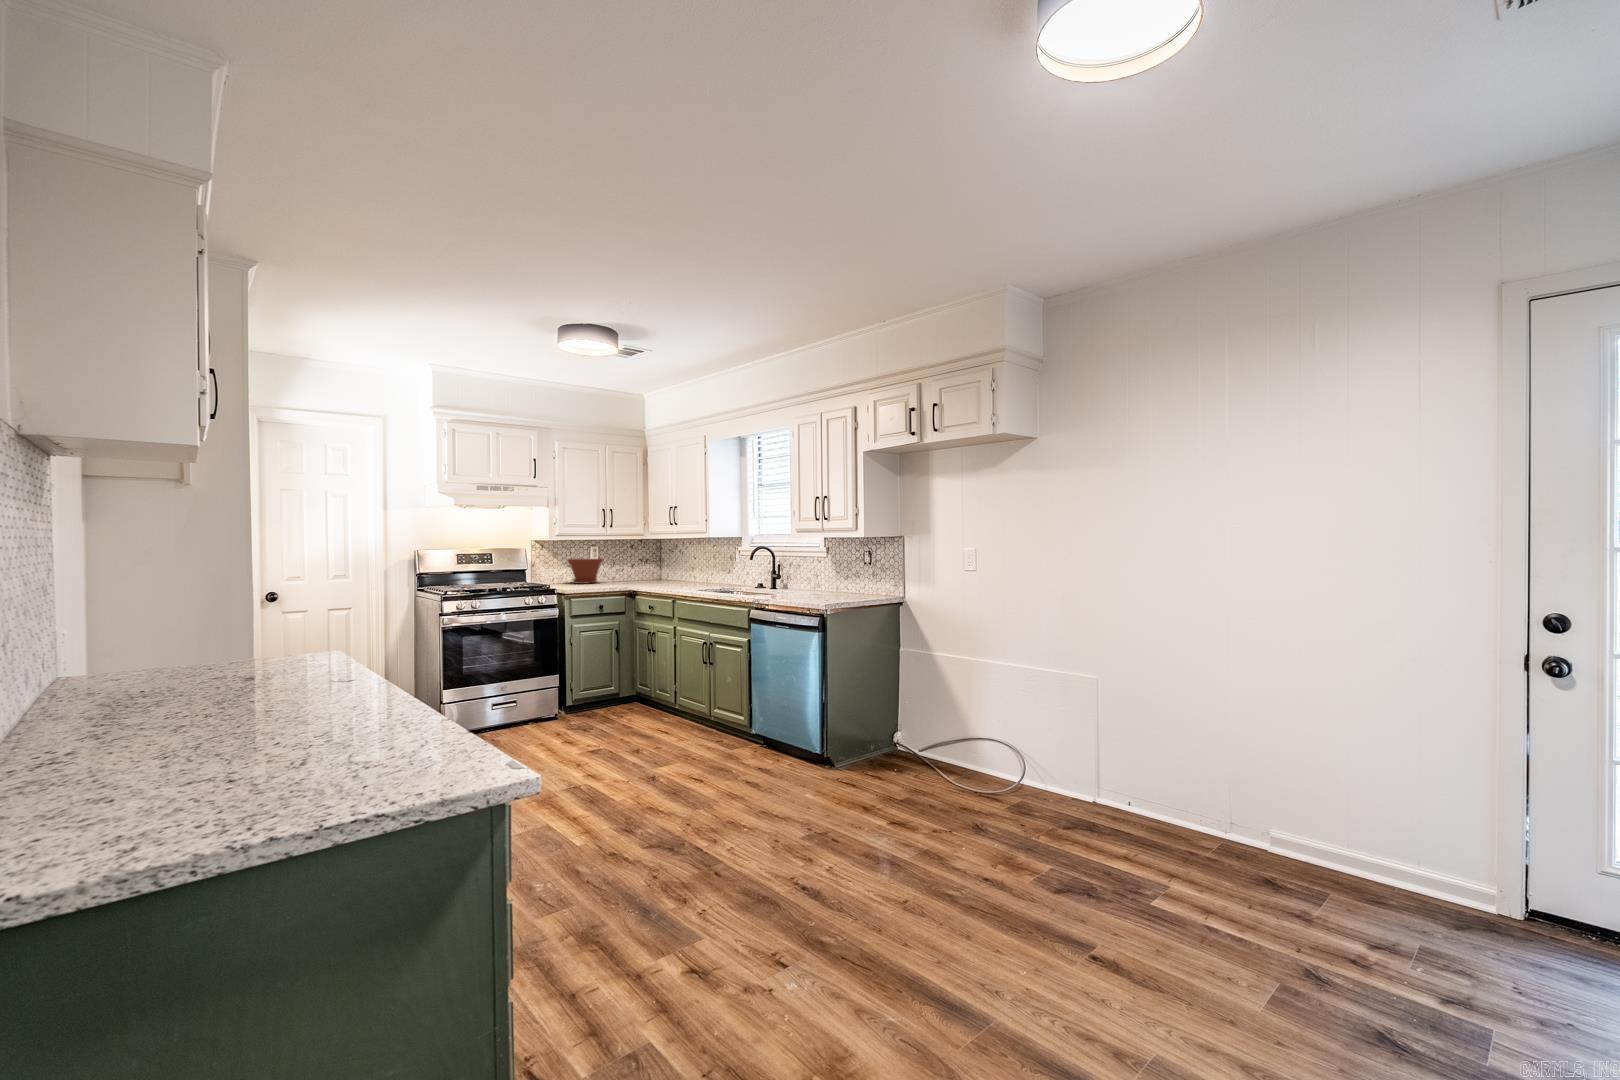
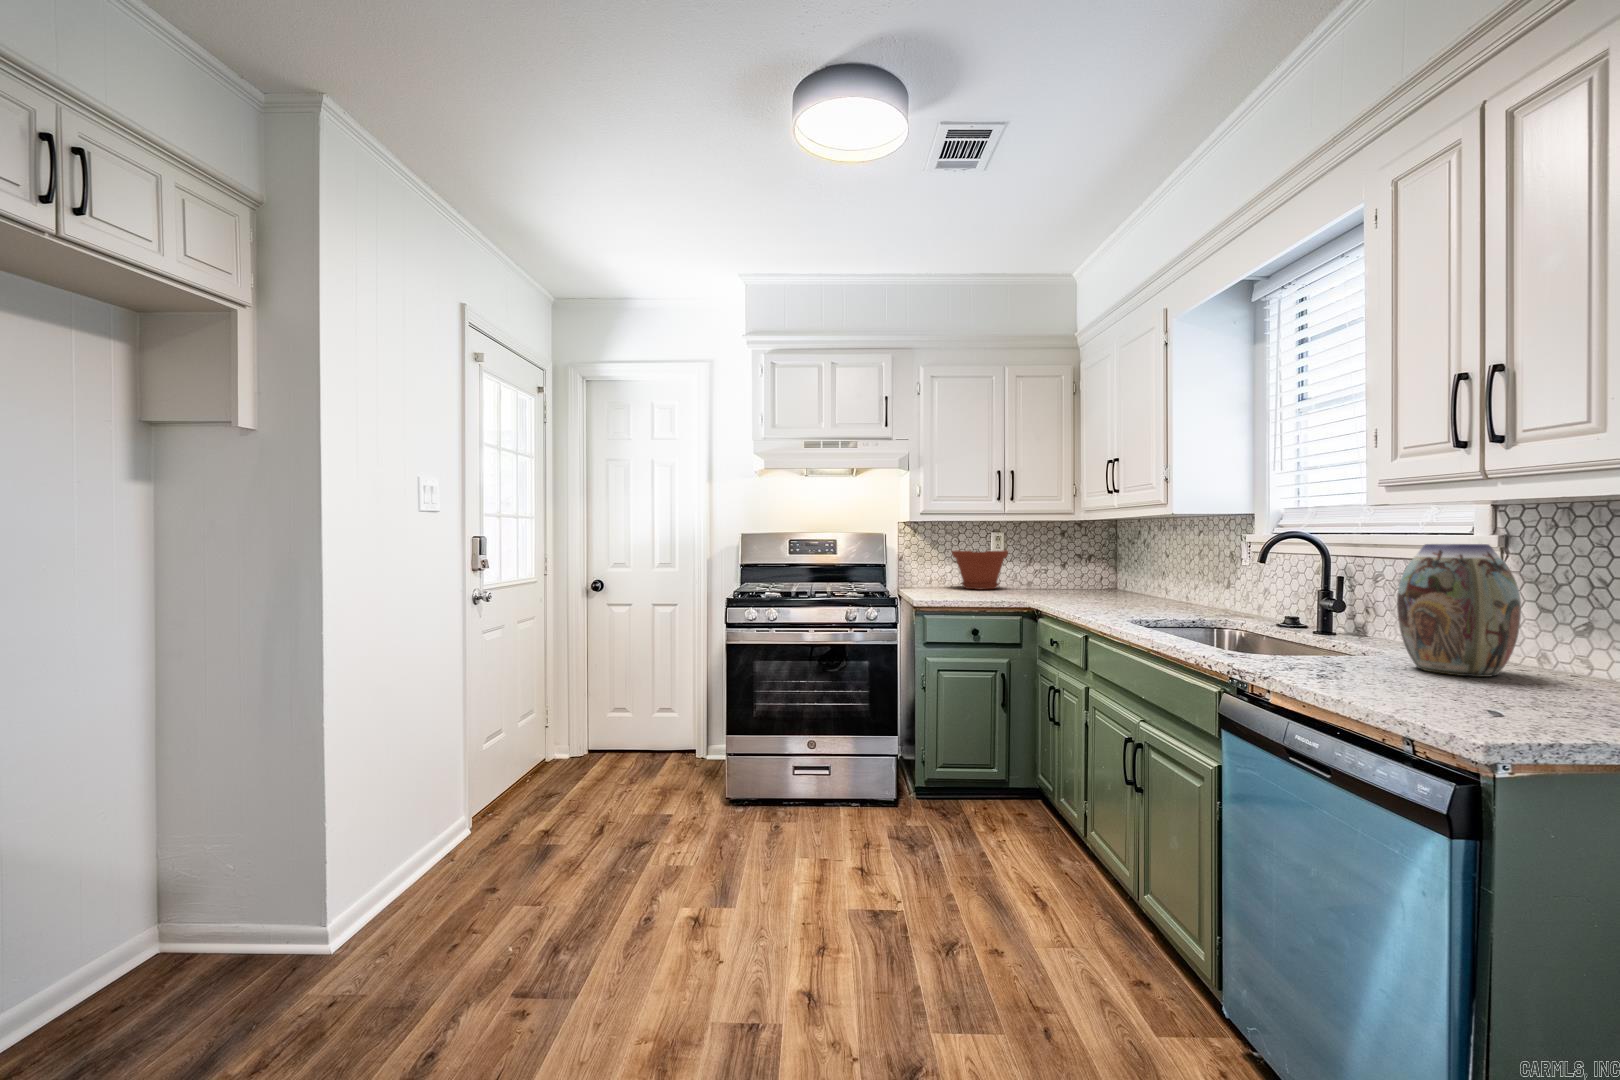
vase: none [801,551,831,595] -> present [1397,544,1521,677]

